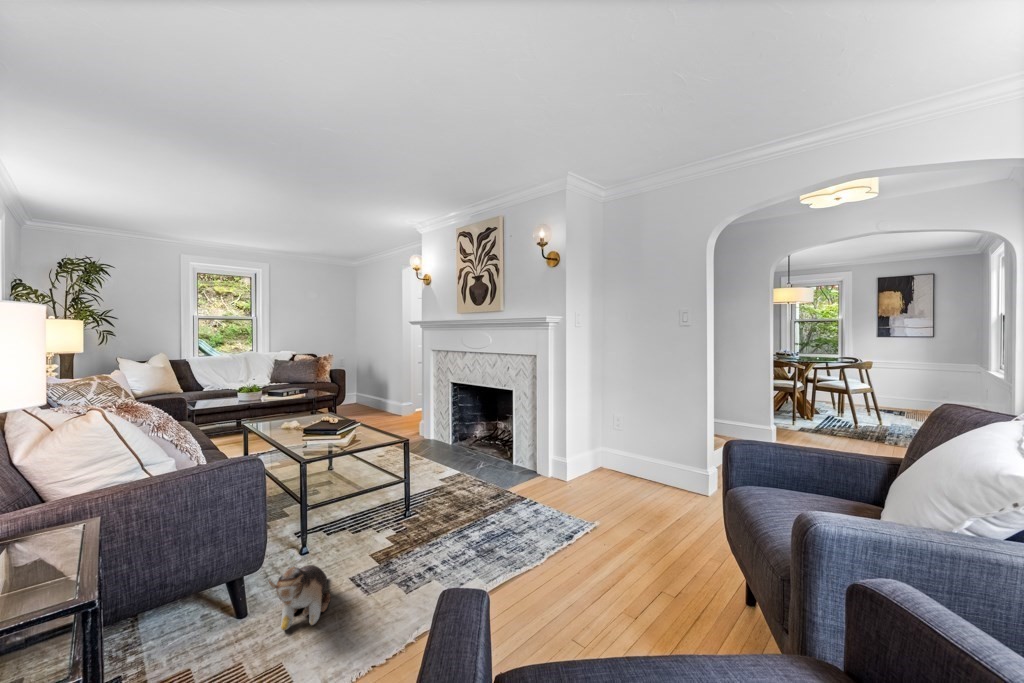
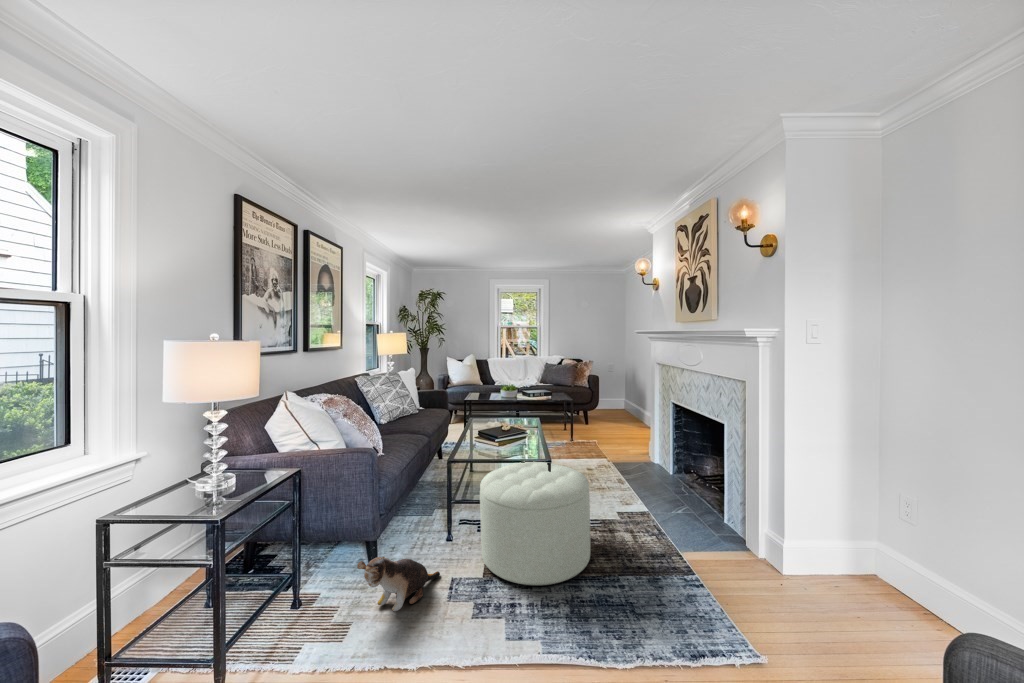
ottoman: none [348,439,459,554] -> present [480,462,590,585]

